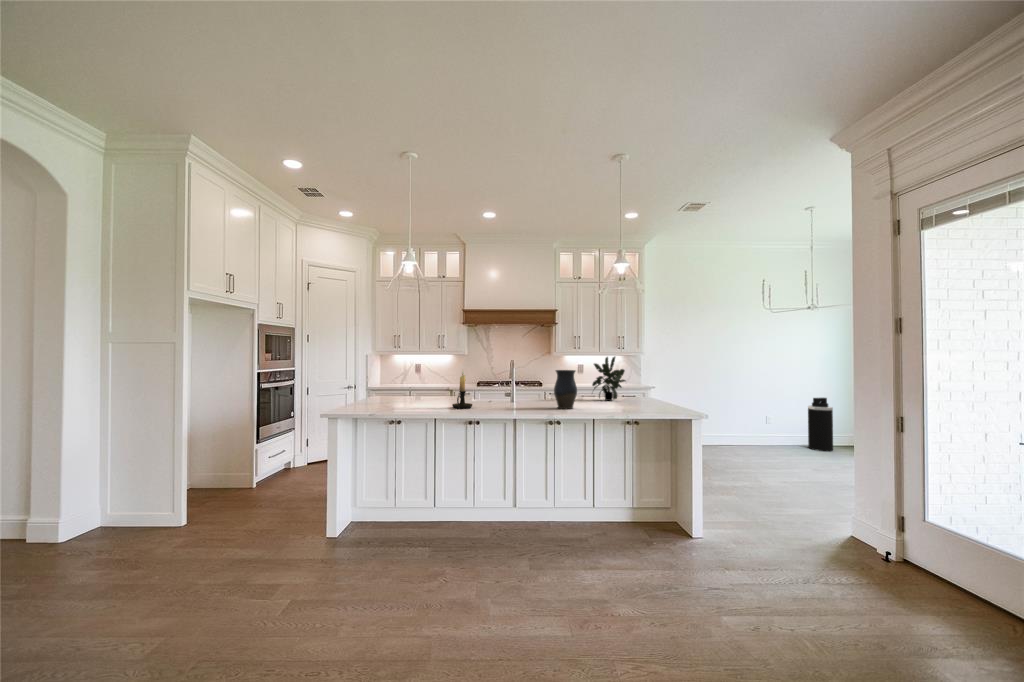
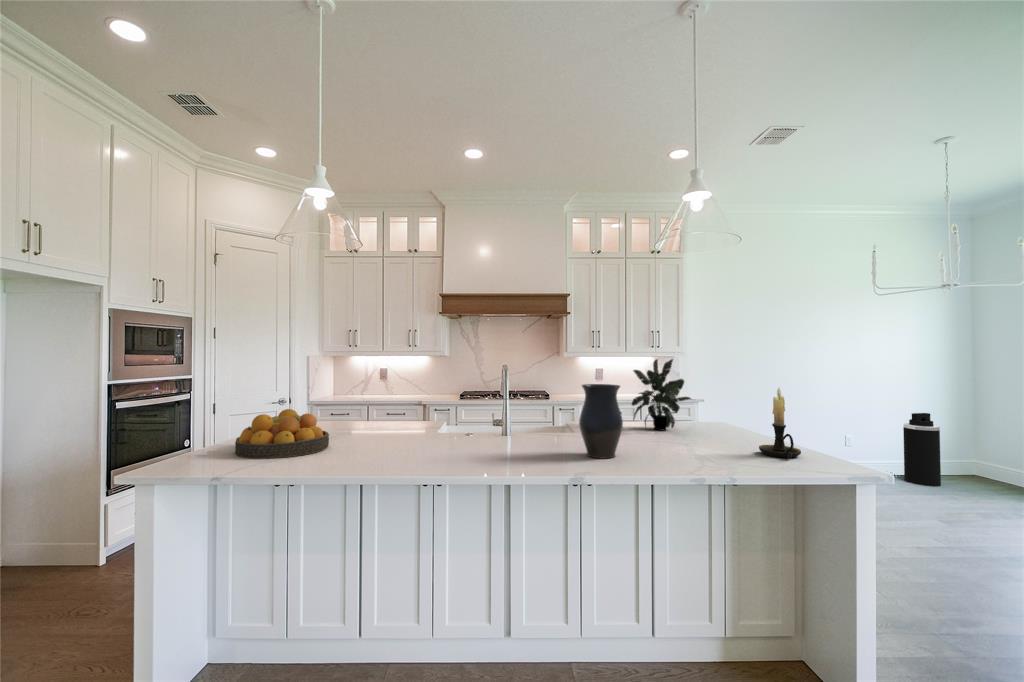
candle holder: present [452,370,472,409] -> present [759,387,801,459]
fruit bowl: none [367,384,415,409] -> present [235,409,329,459]

